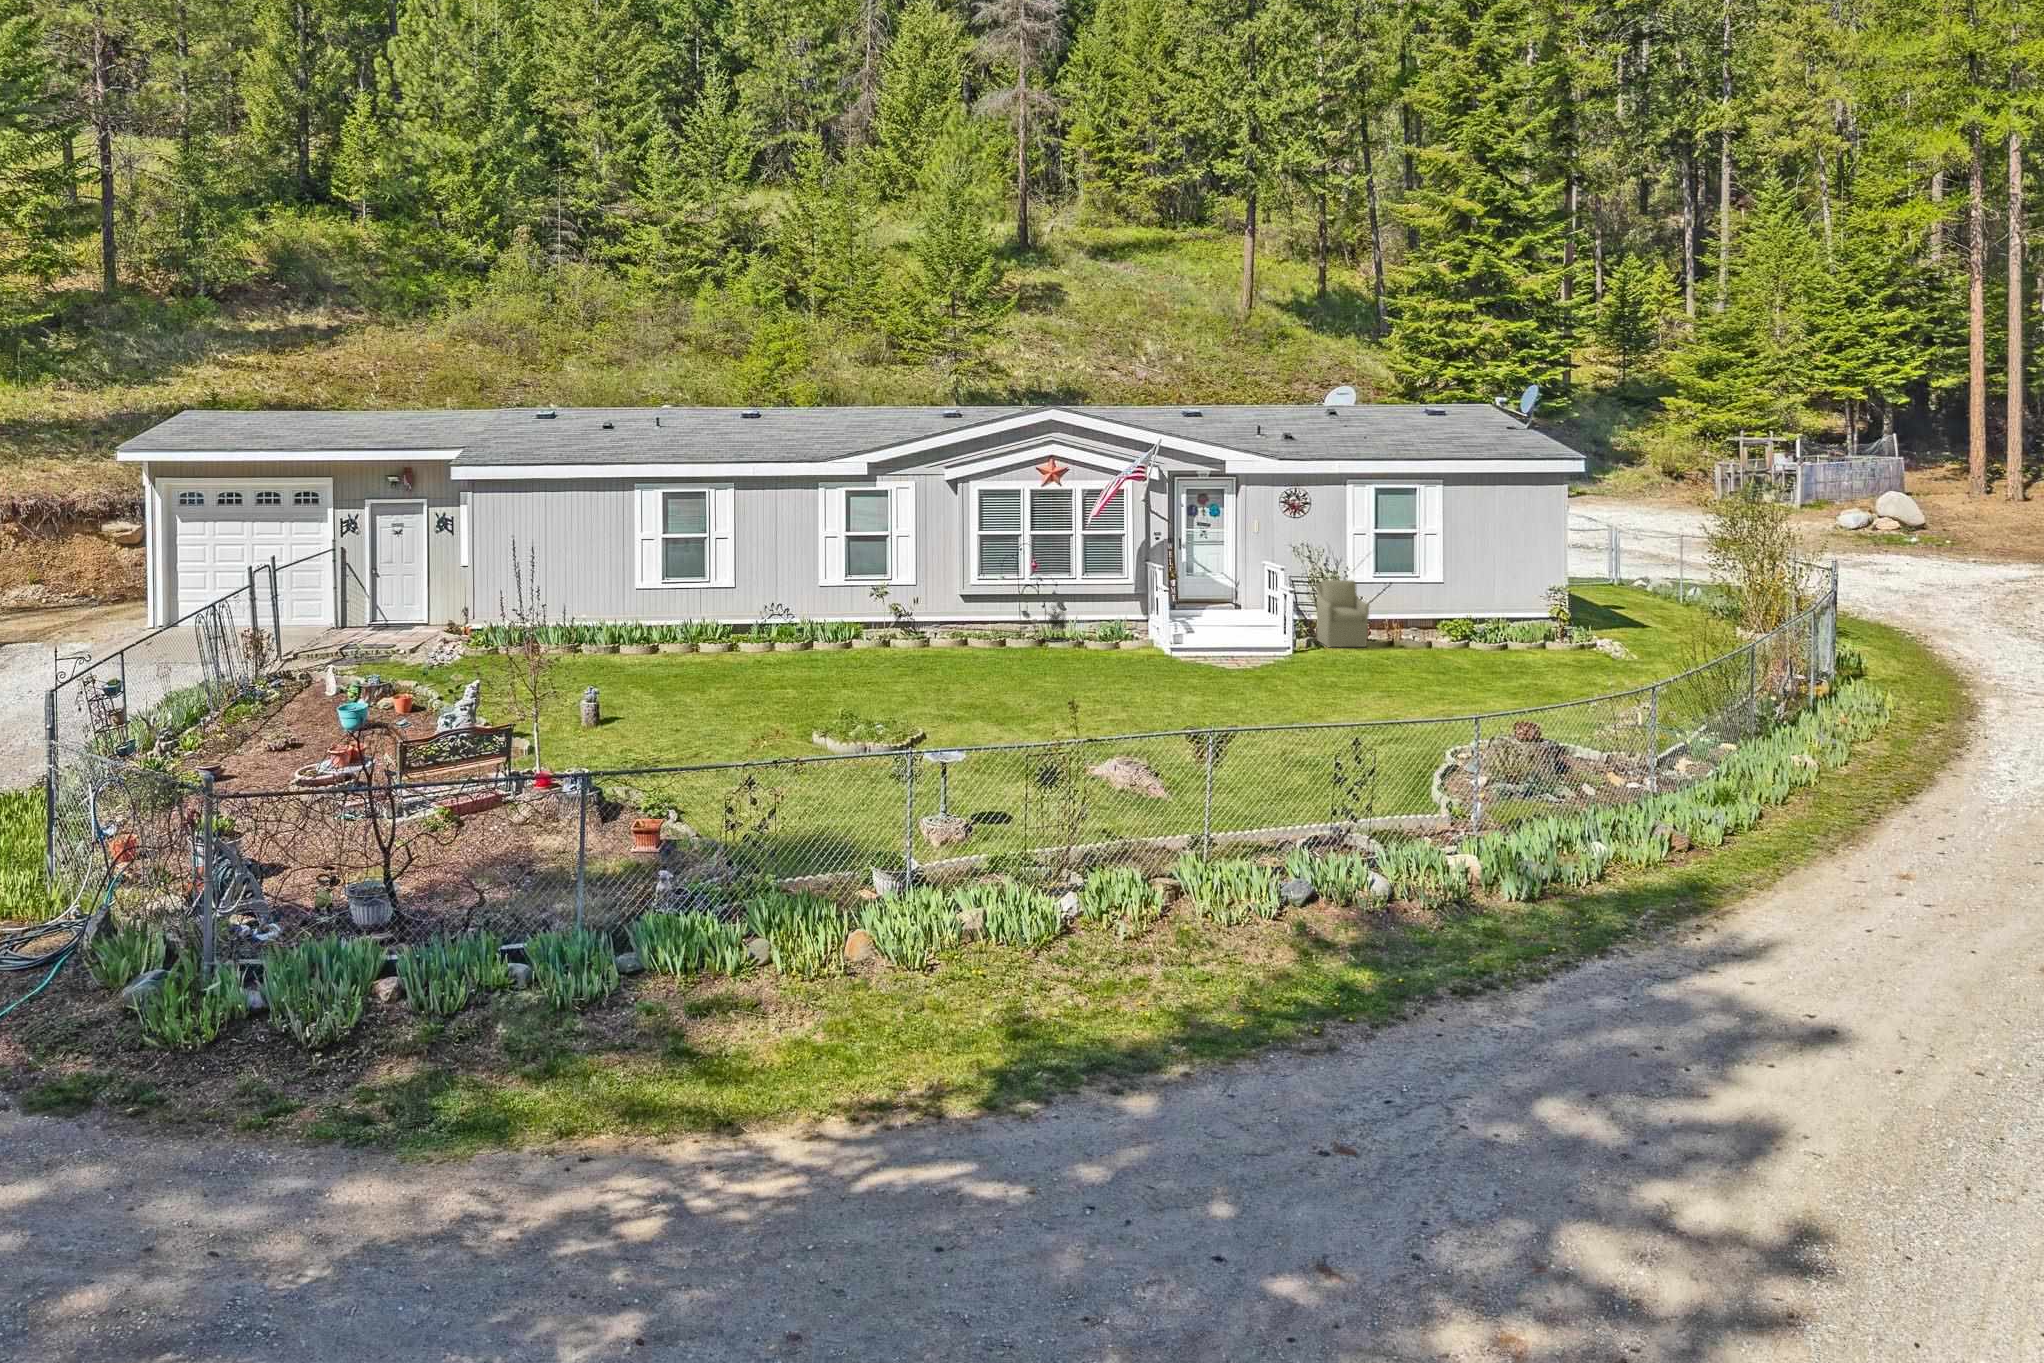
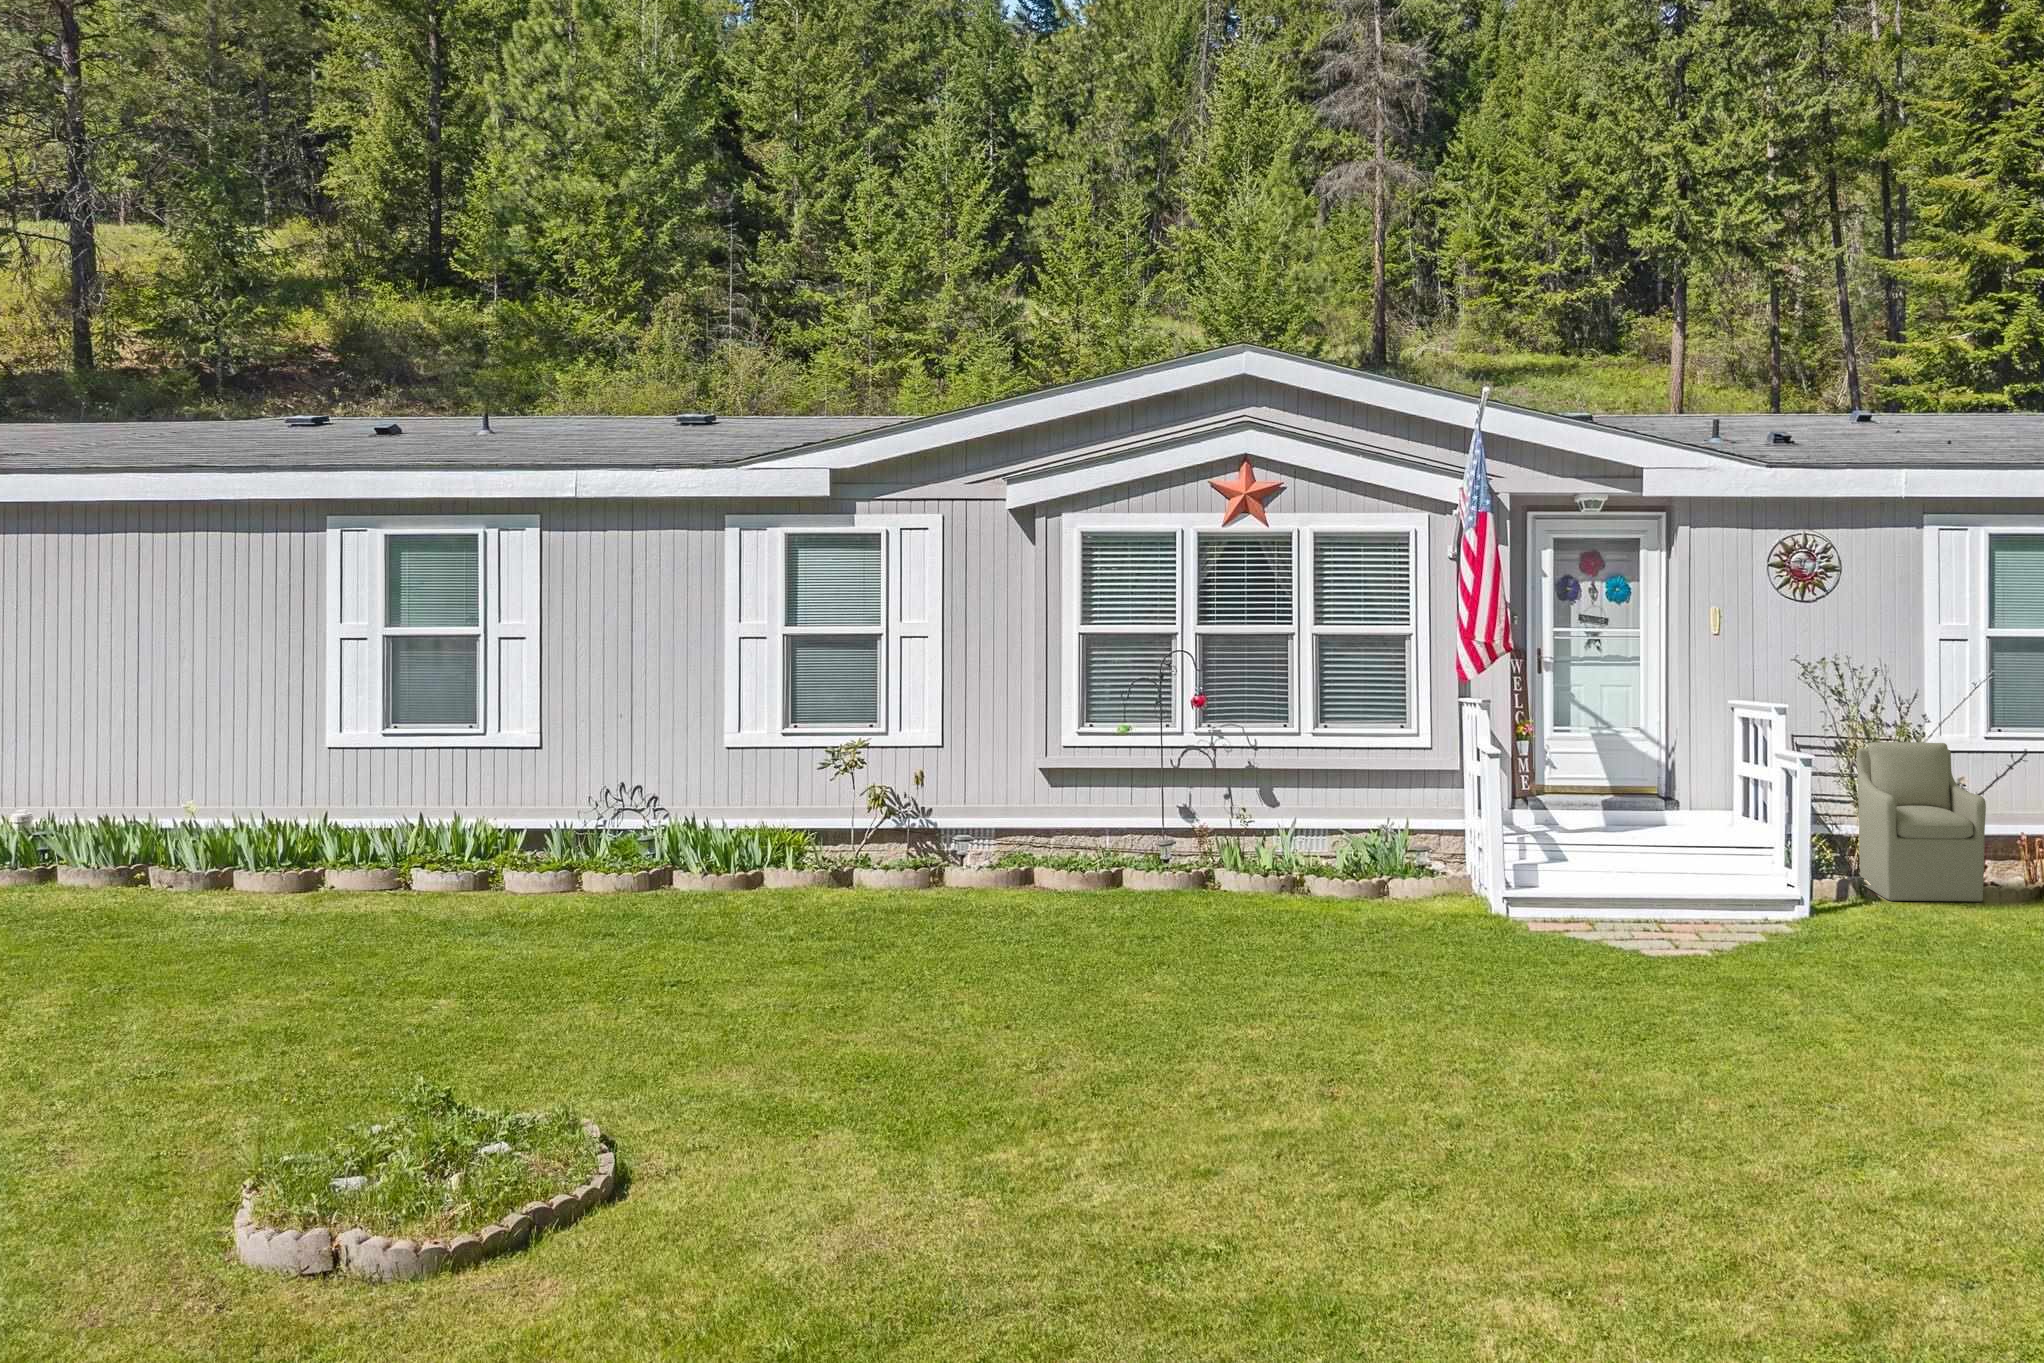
potted tree: present [1047,607,1067,642] -> none [1227,783,1284,879]

